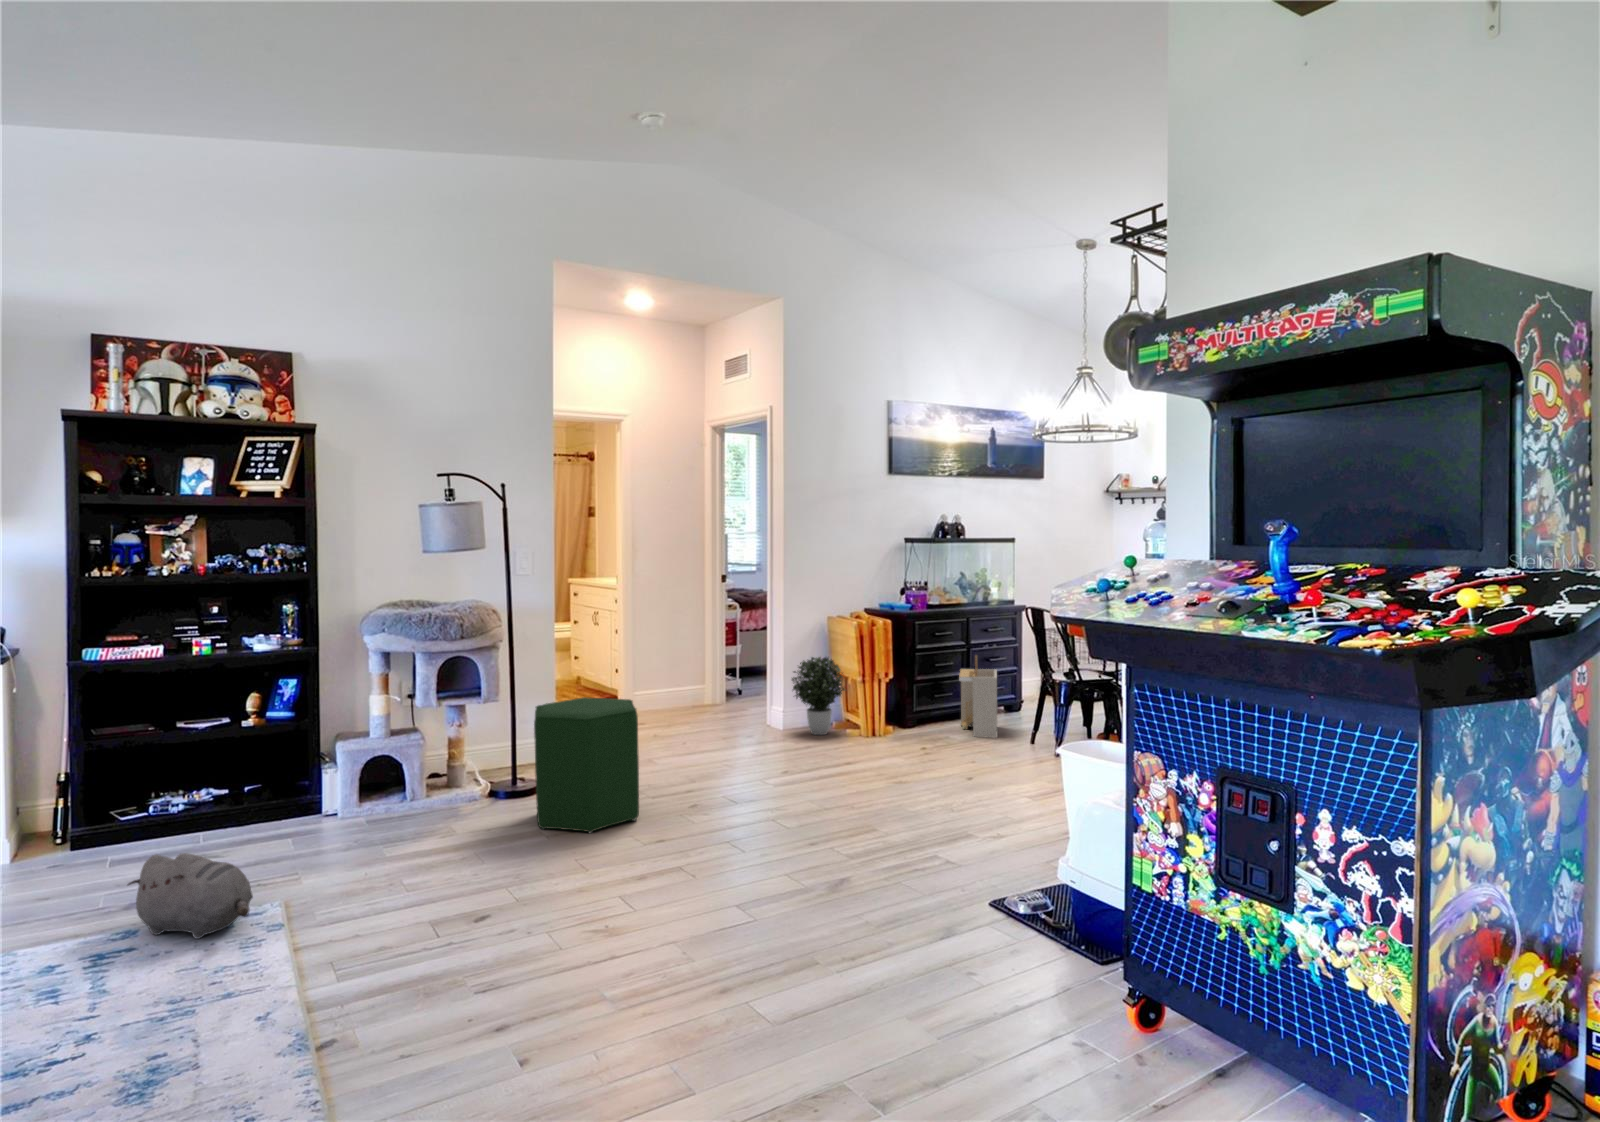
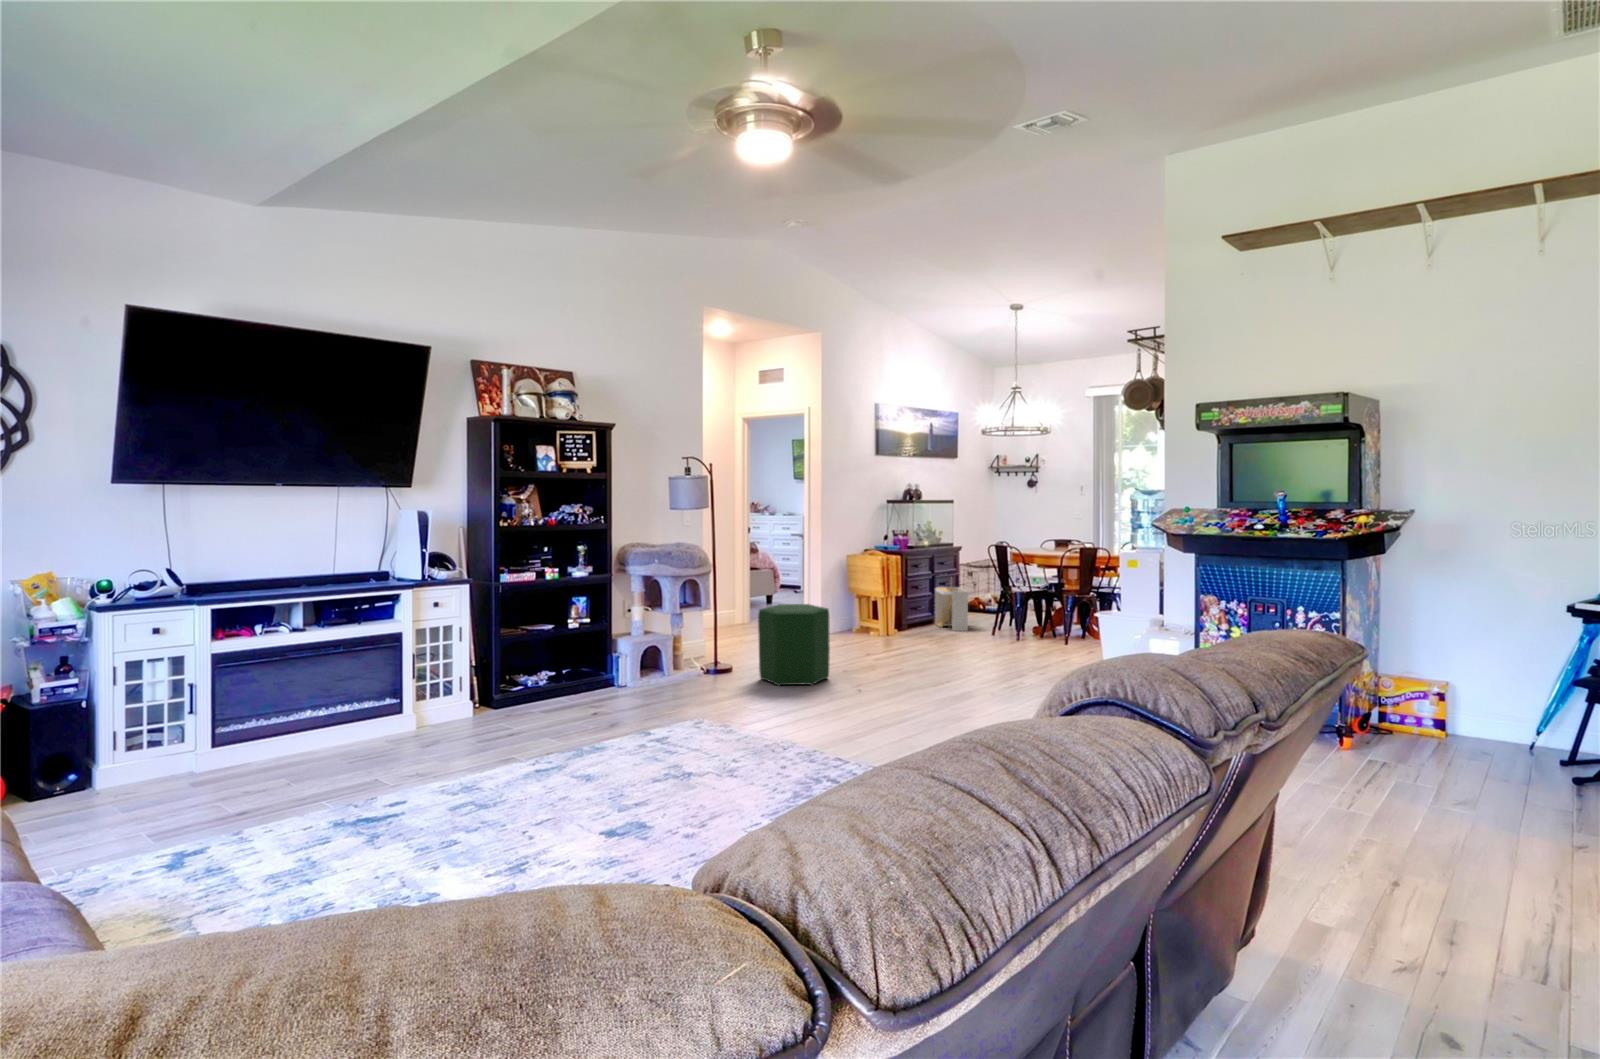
potted plant: present [792,657,845,735] -> none [833,581,872,635]
plush toy: present [128,853,253,939] -> none [641,690,724,739]

